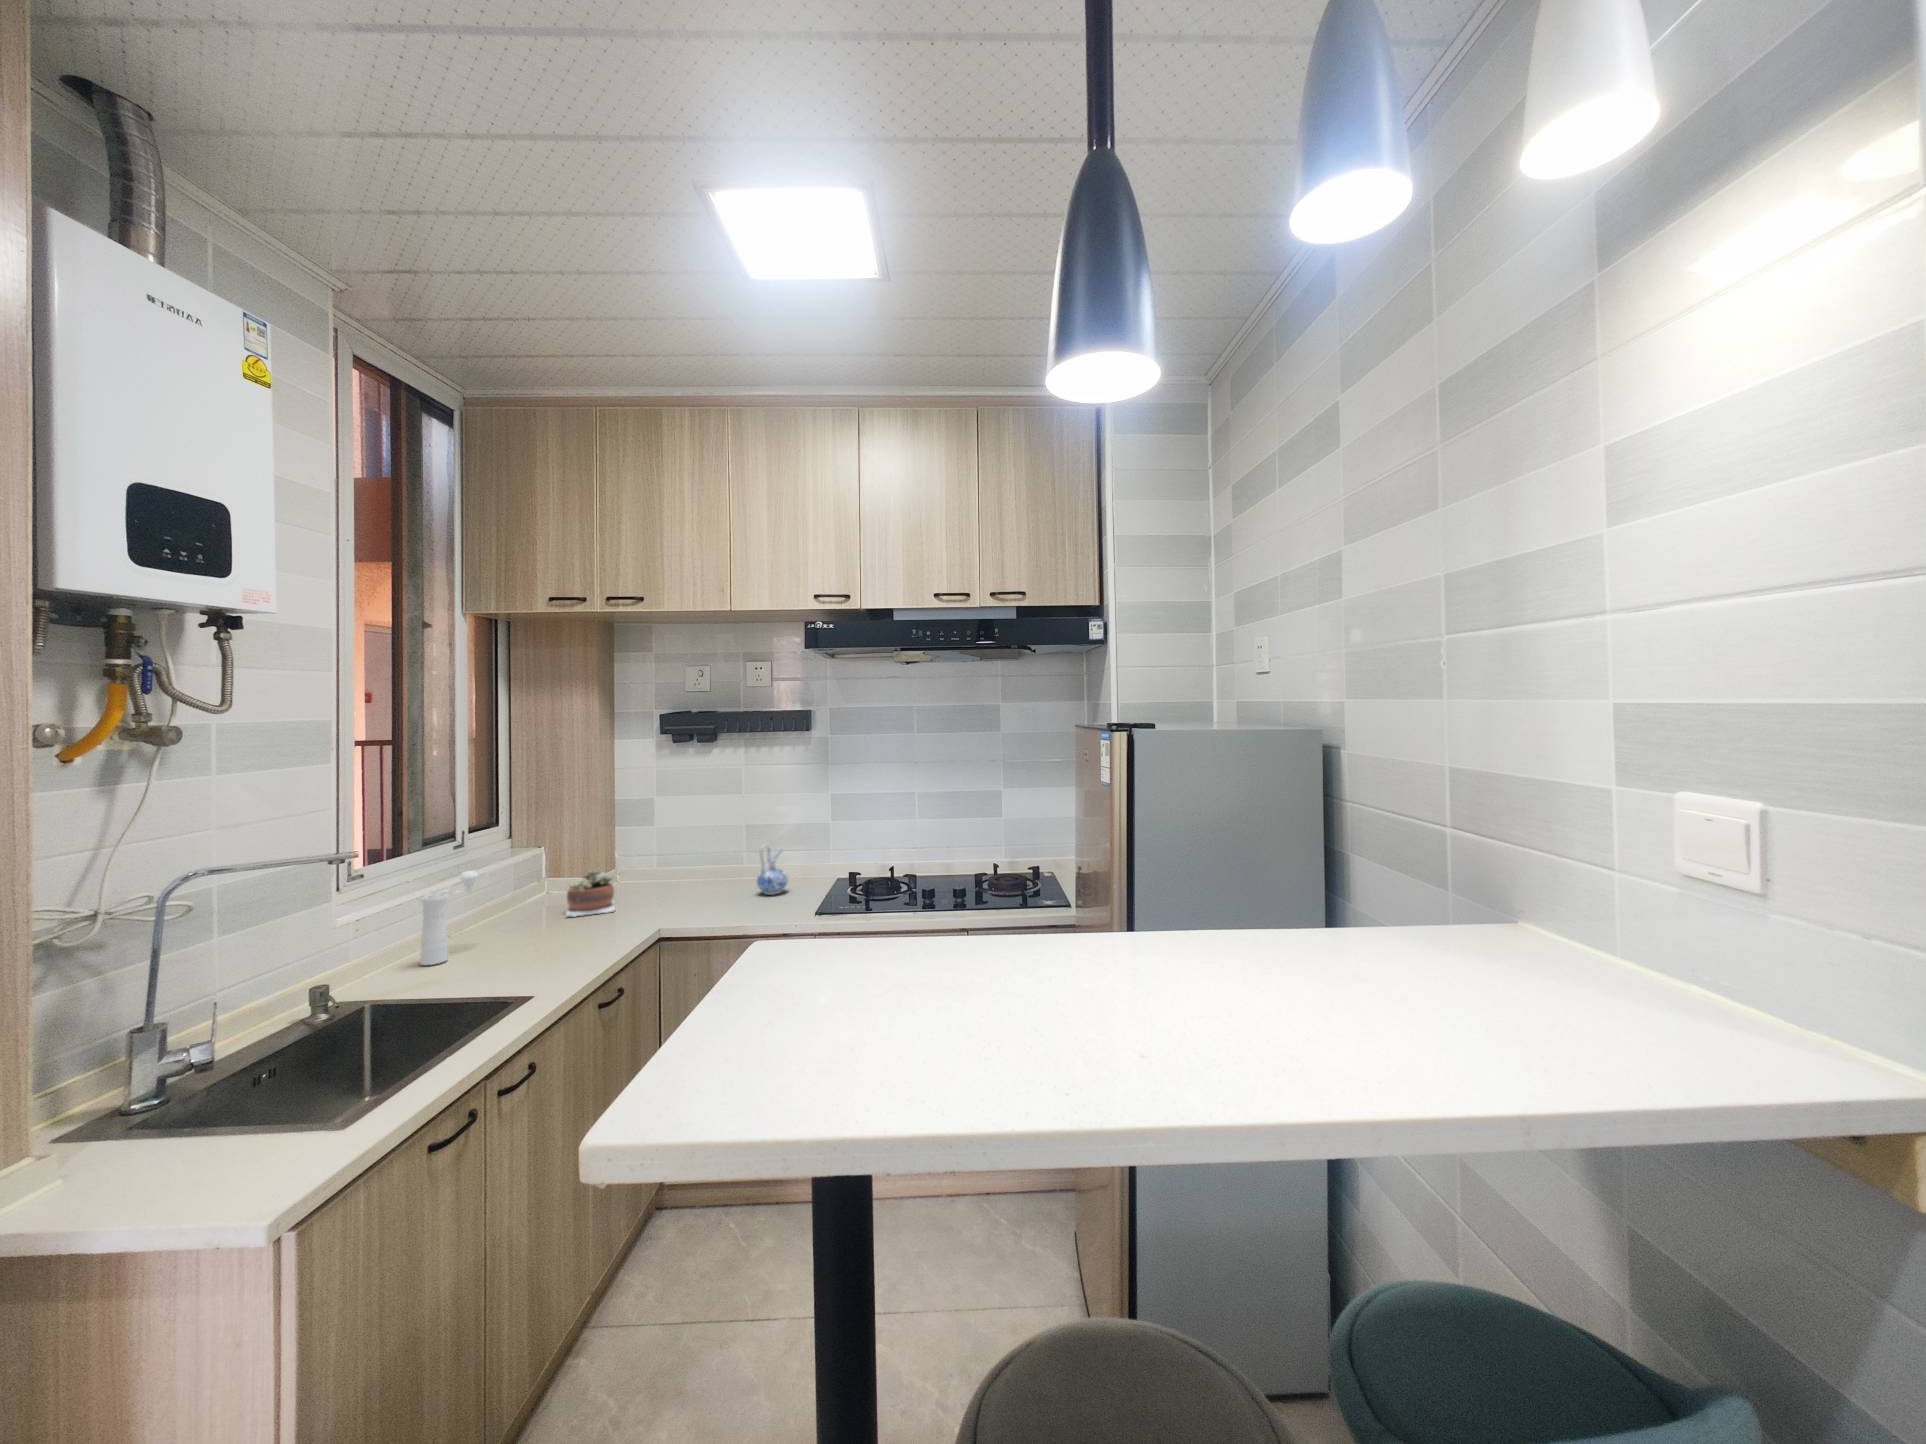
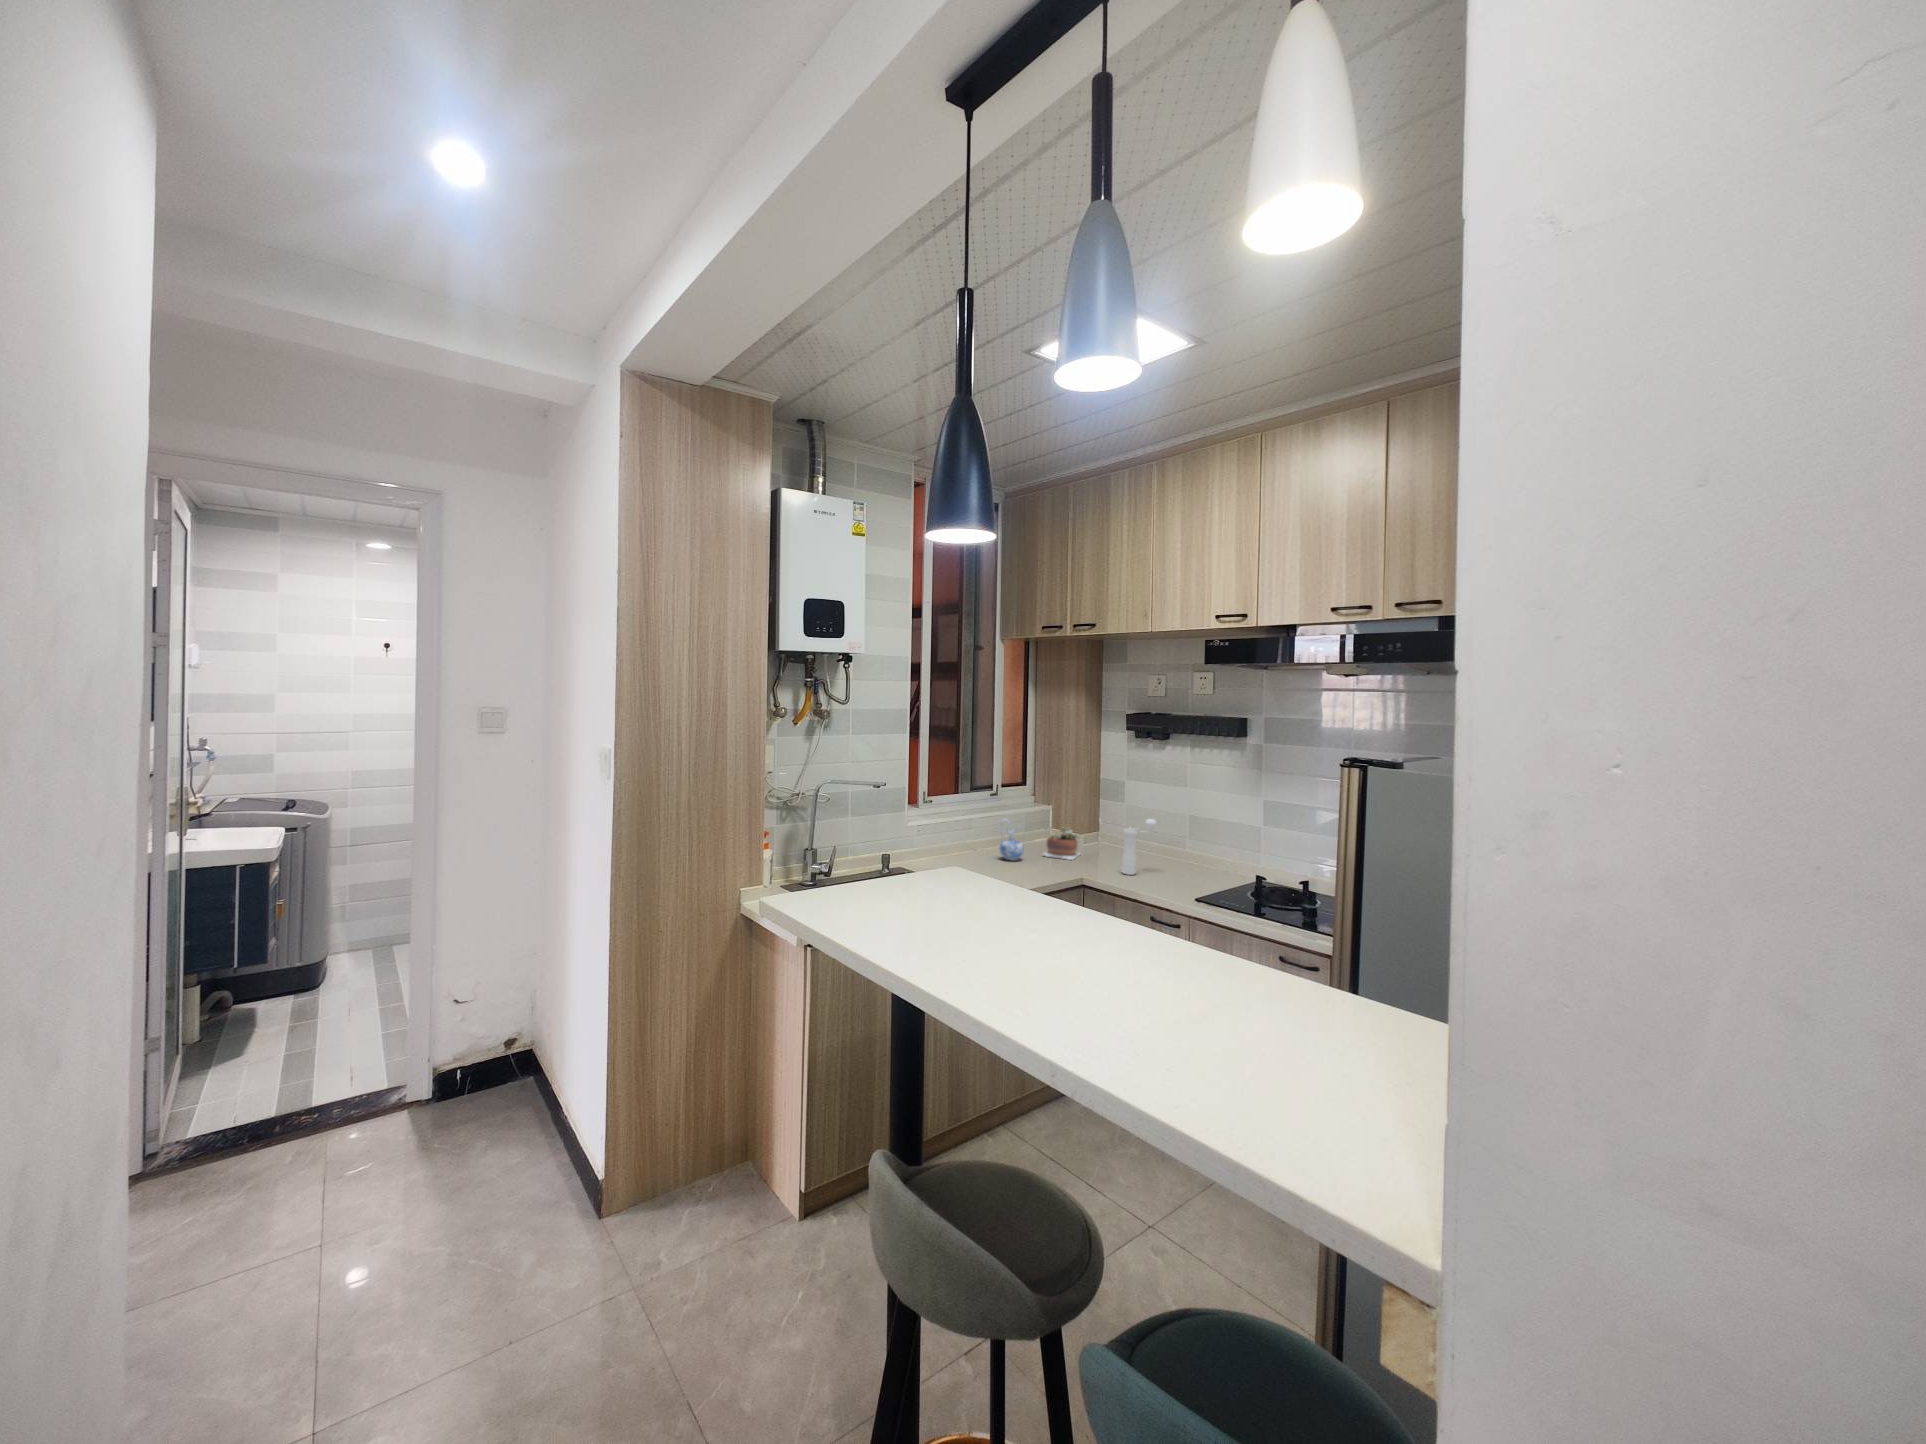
ceramic pitcher: present [757,845,788,895] -> present [1000,819,1024,860]
pepper mill: present [421,871,478,965] -> present [1122,819,1156,875]

